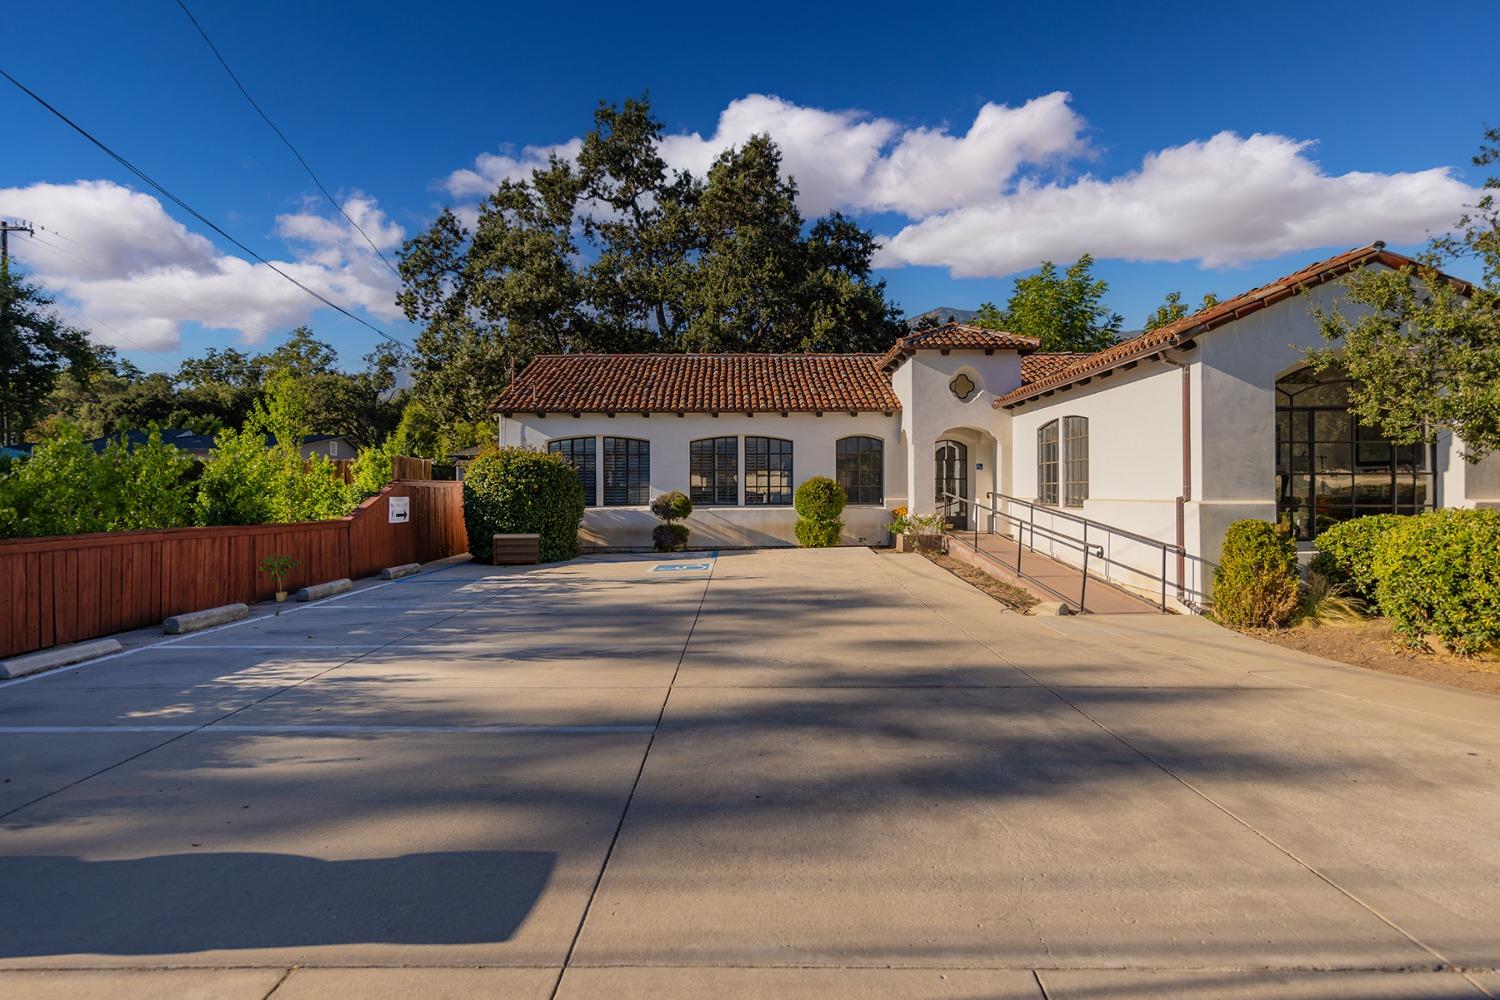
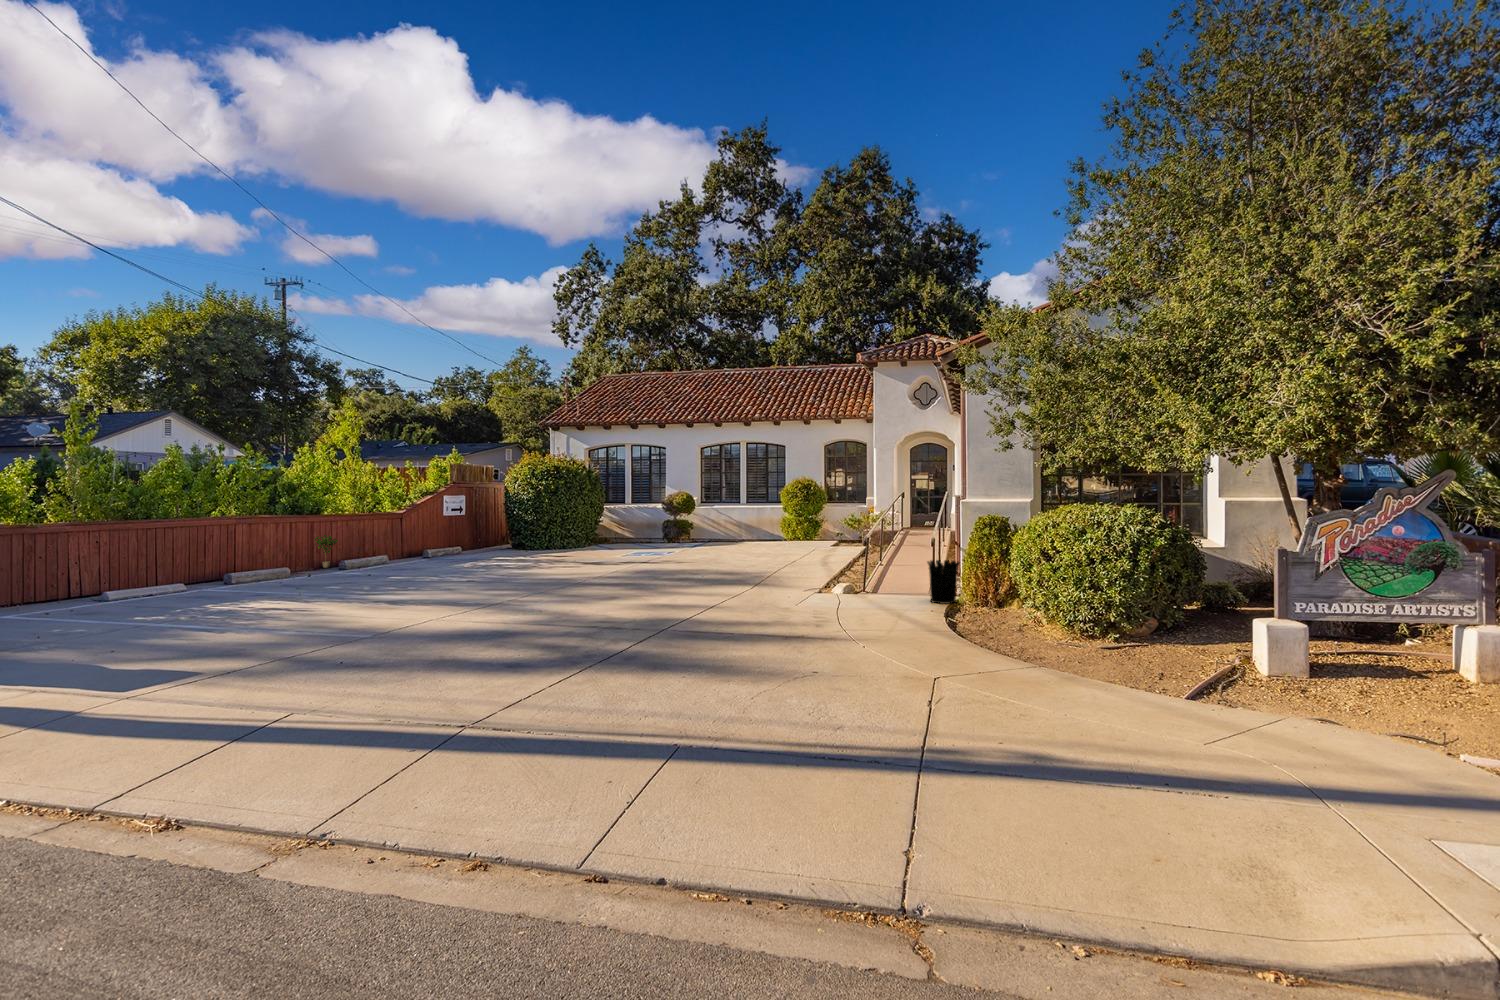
bench: present [492,534,541,565] -> none [517,525,557,549]
waste bin: none [1175,573,1219,624] -> present [927,560,960,604]

